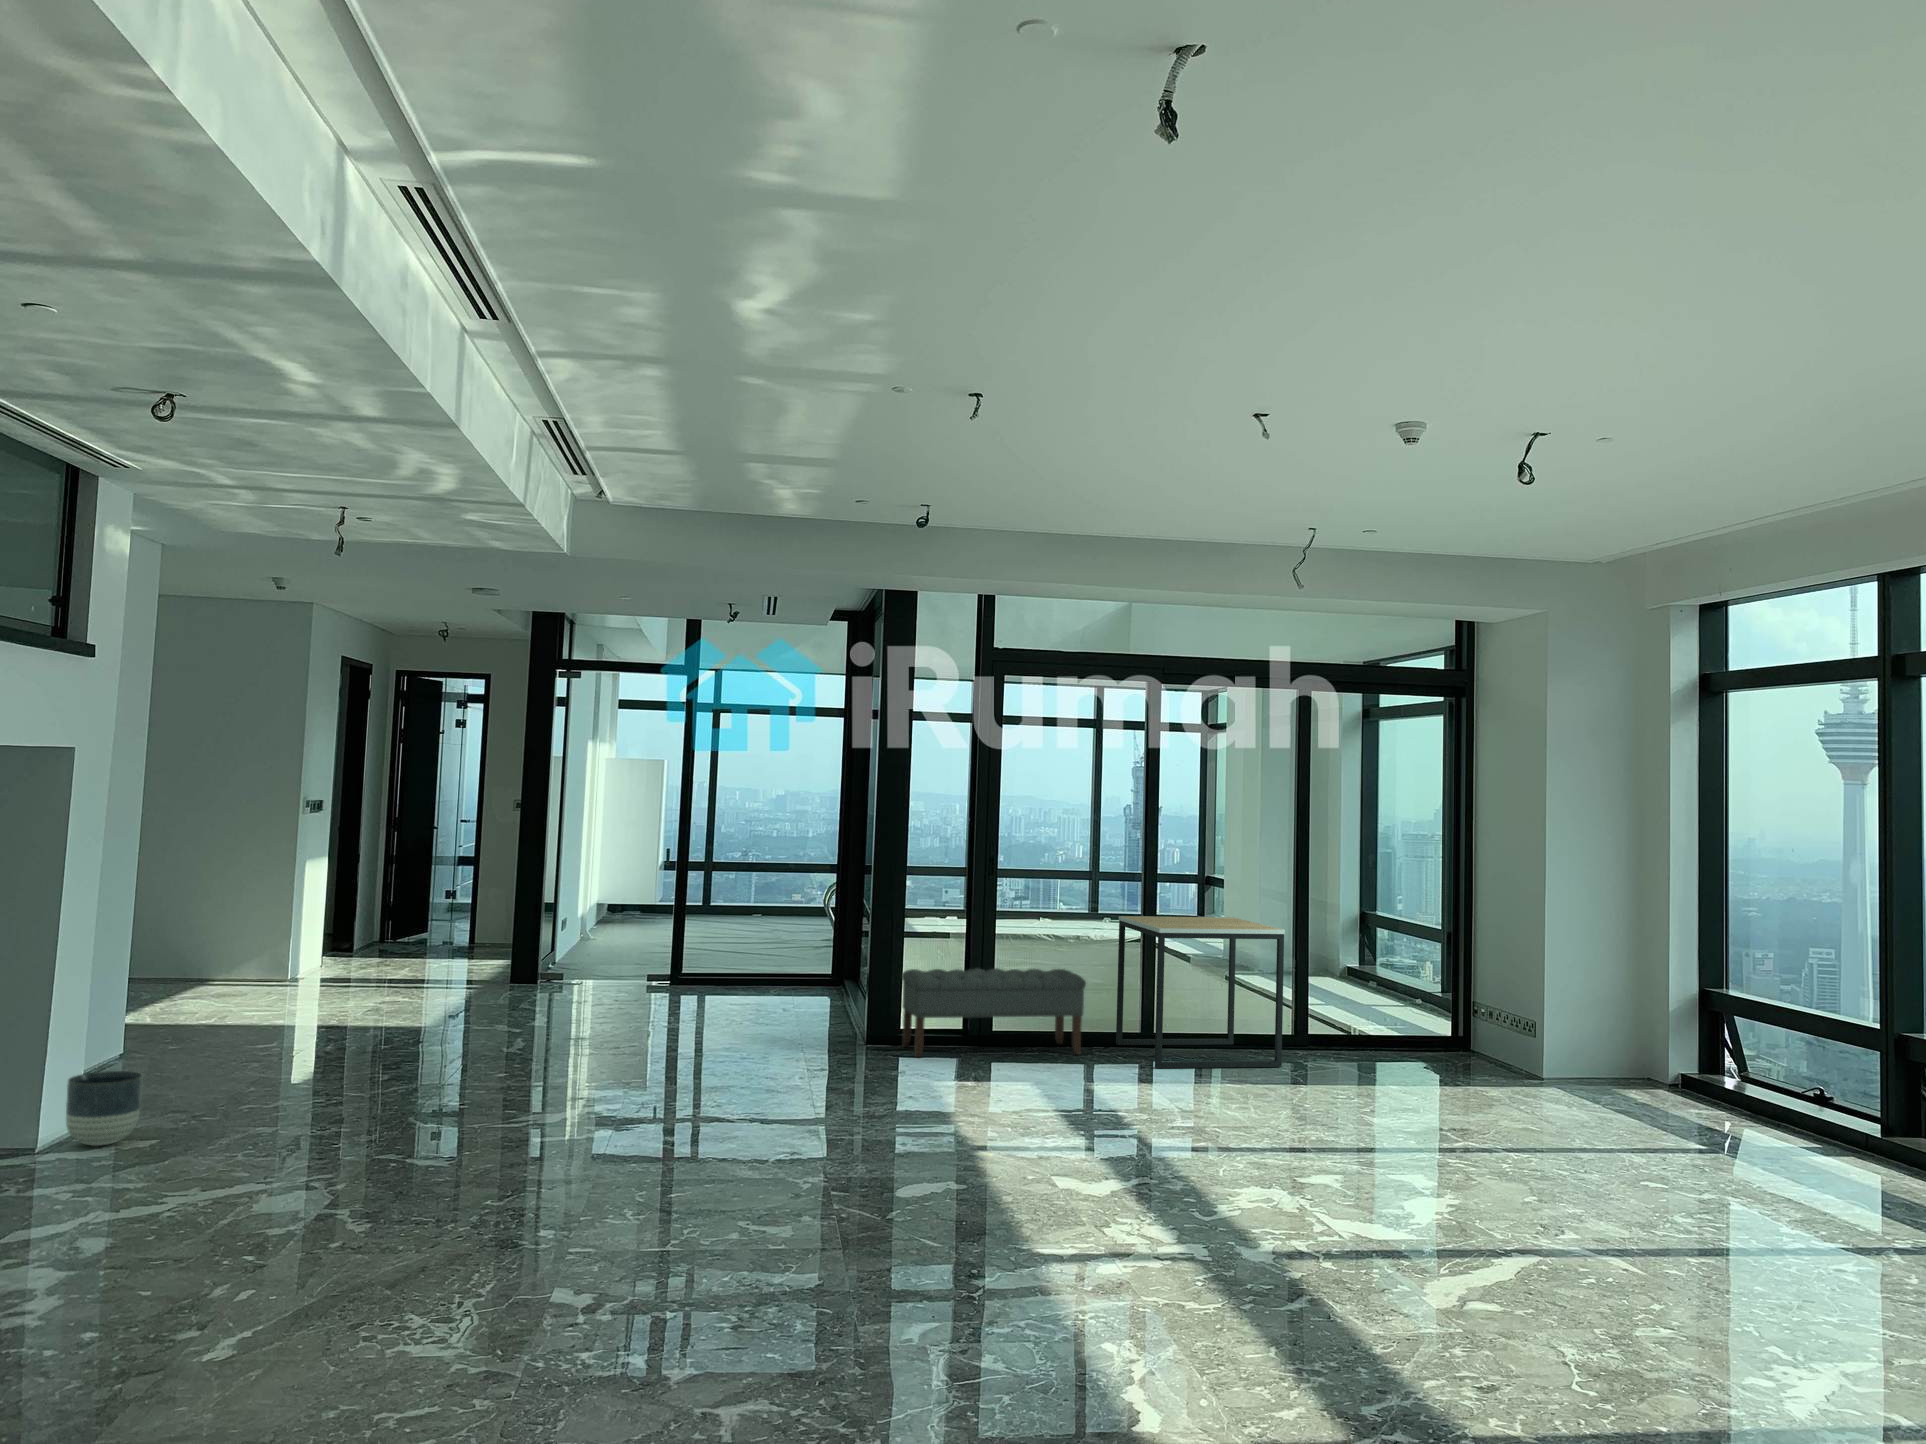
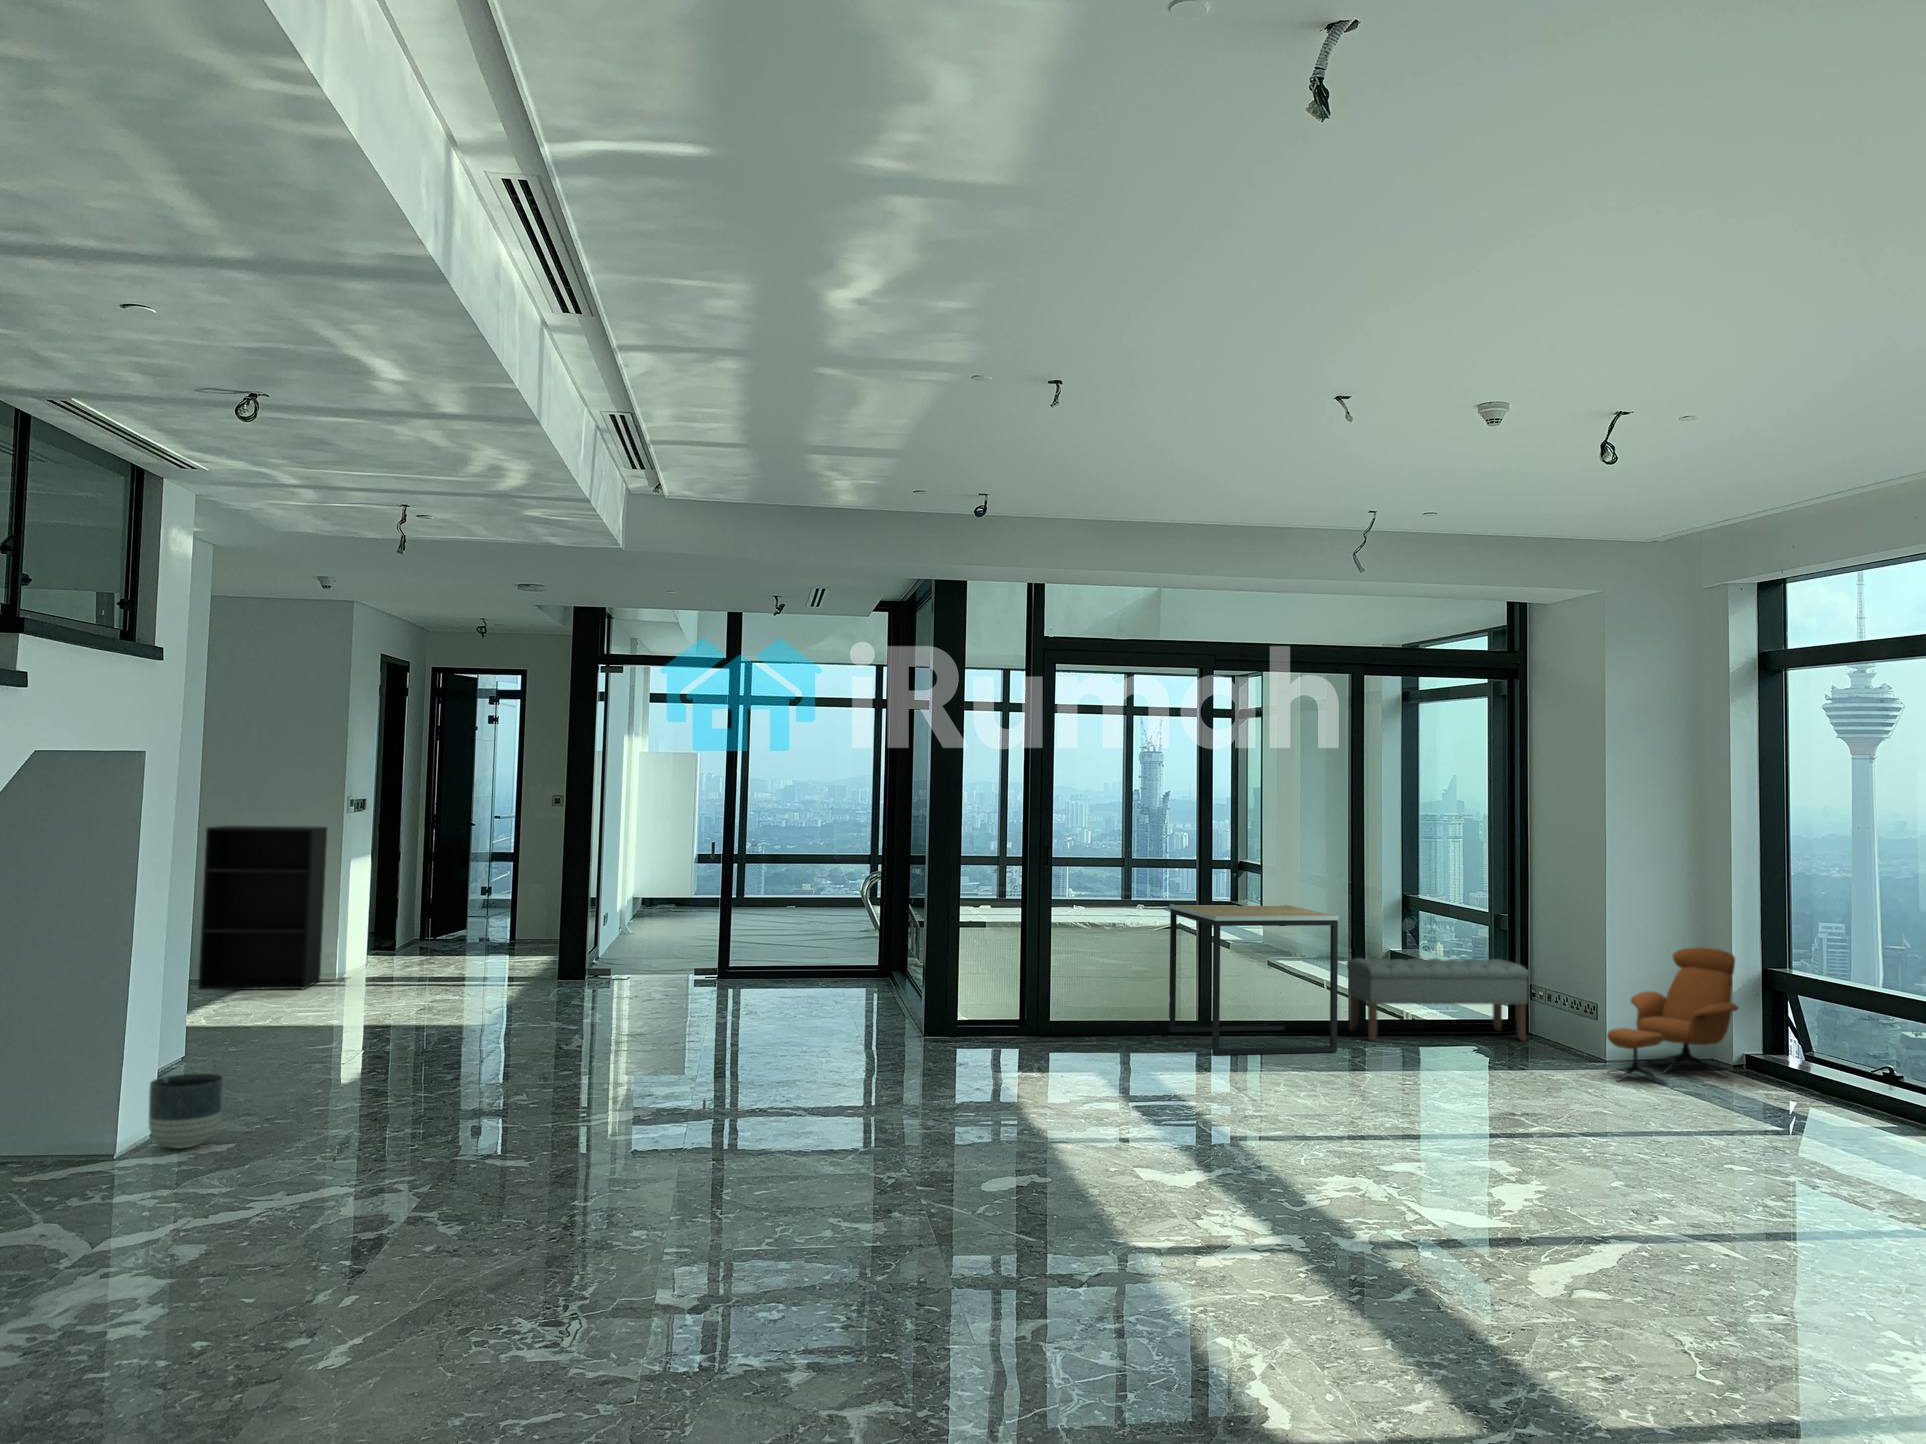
bookshelf: none [139,824,275,991] -> present [198,825,327,990]
lounge chair: none [1549,966,1683,1103] -> present [1607,947,1739,1083]
bench: present [902,968,1086,1057] -> present [1347,958,1529,1041]

